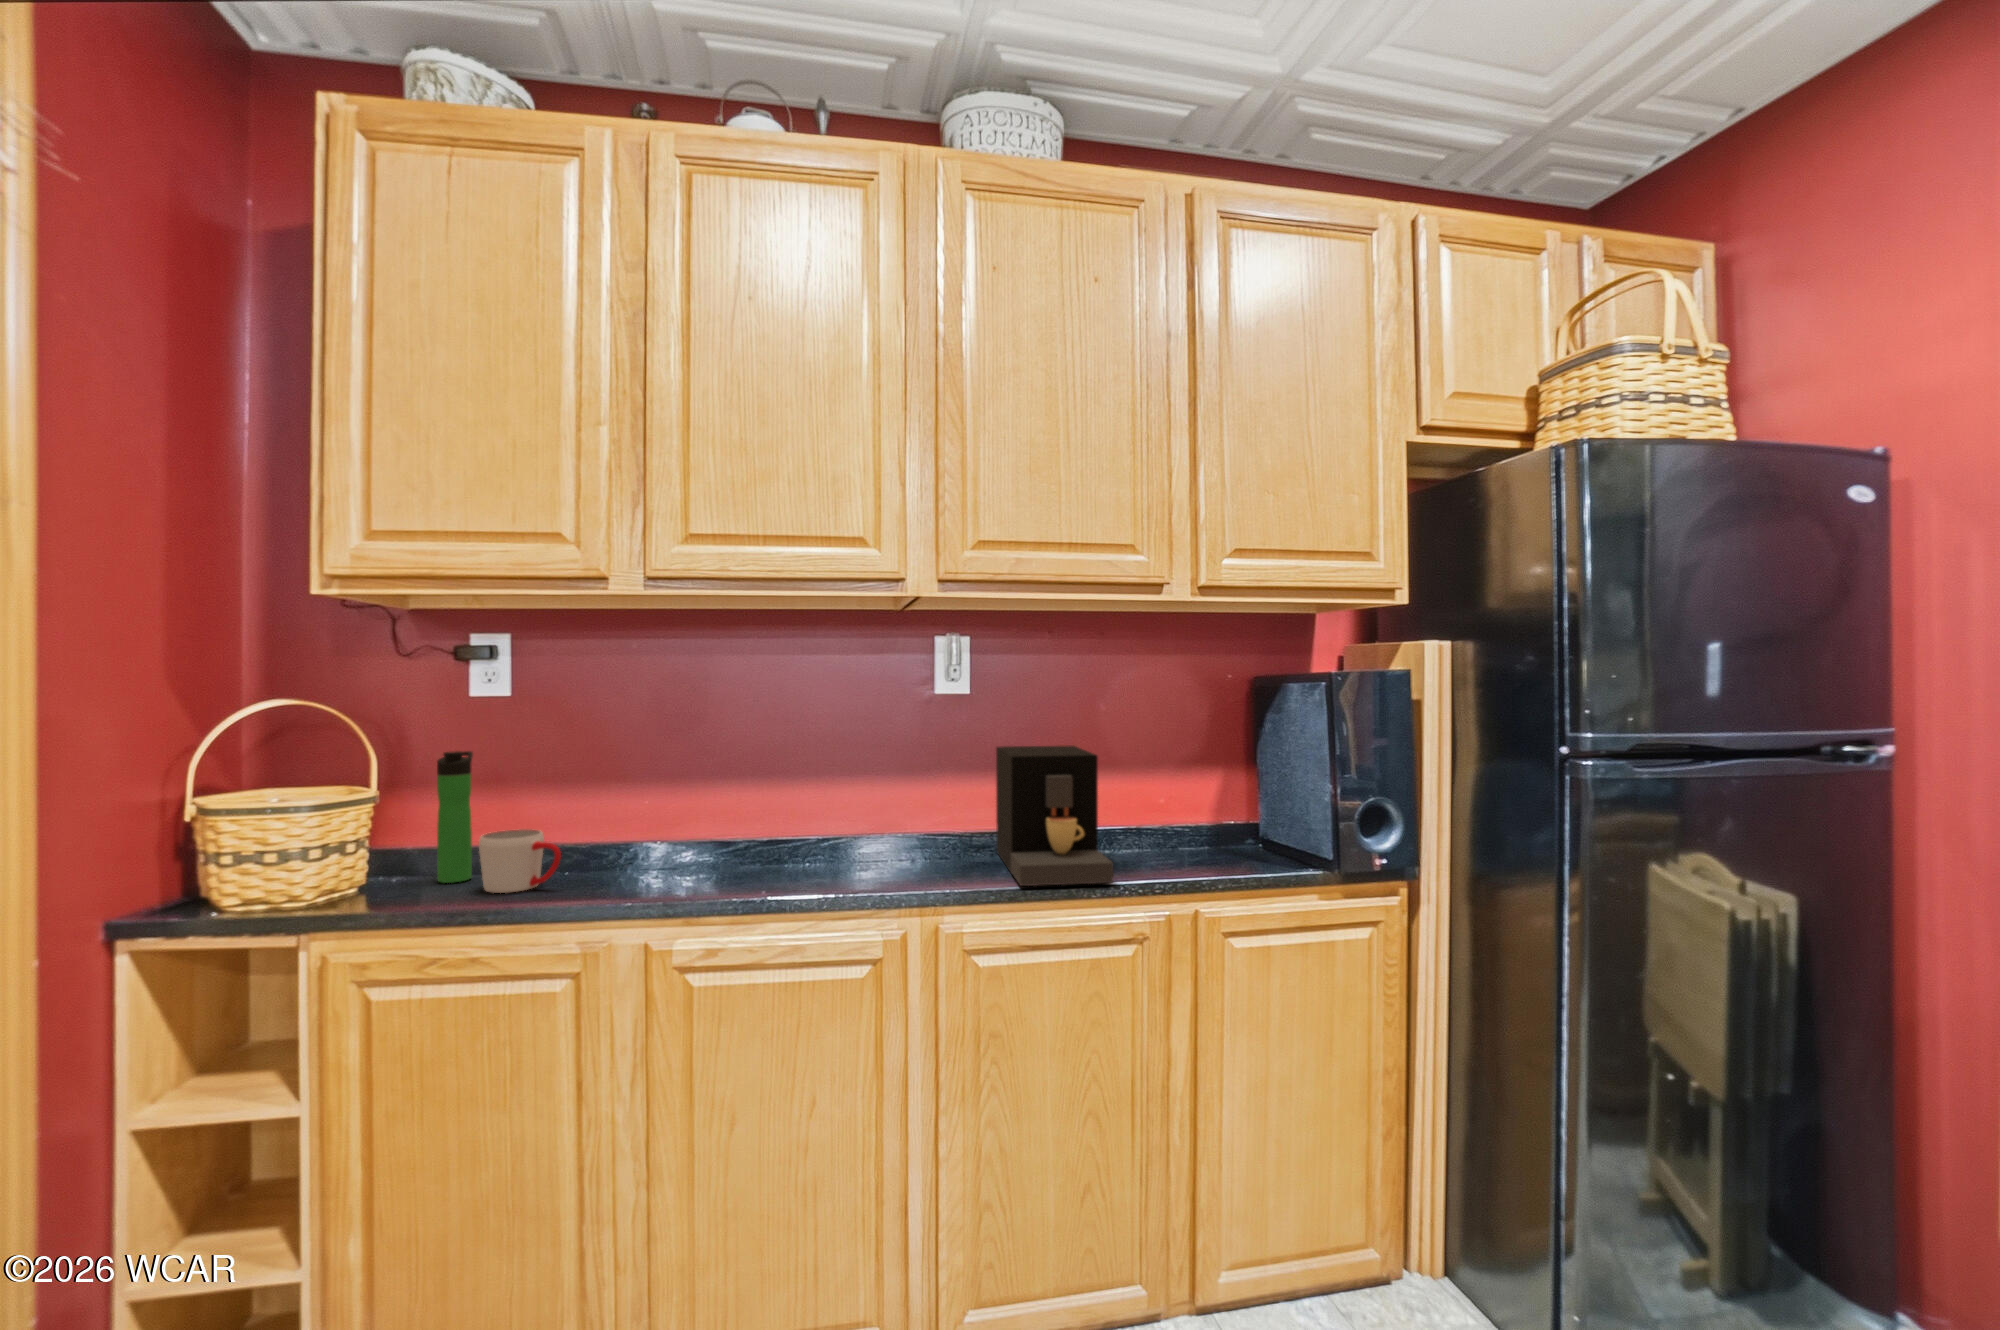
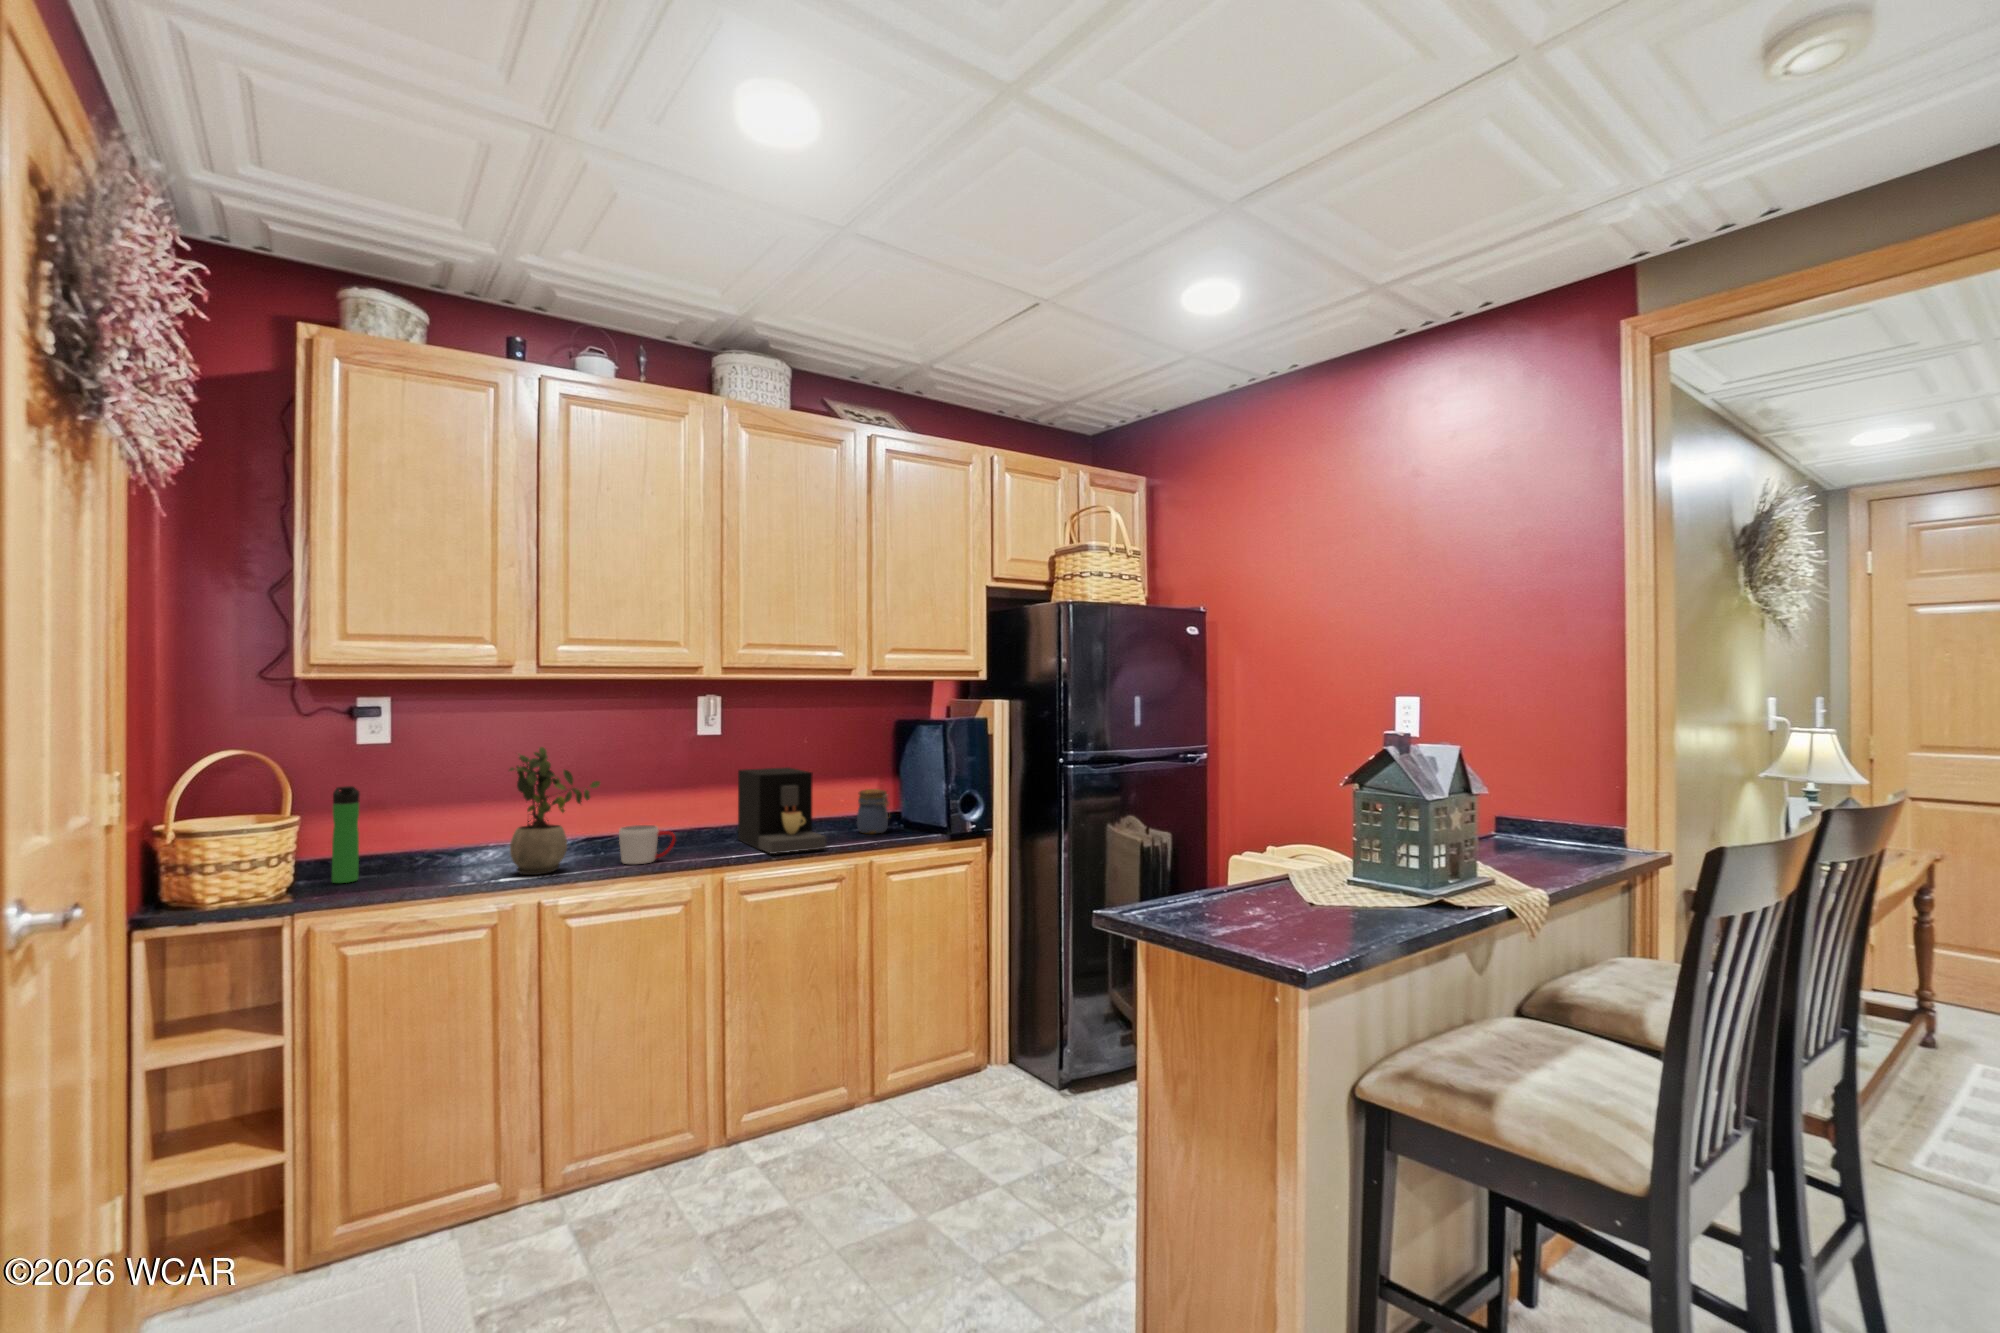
potted plant: none [634,703,757,893] -> present [510,747,600,875]
jar: none [1181,784,1234,857] -> present [857,789,889,834]
mug: present [479,829,561,893] -> present [619,825,676,864]

